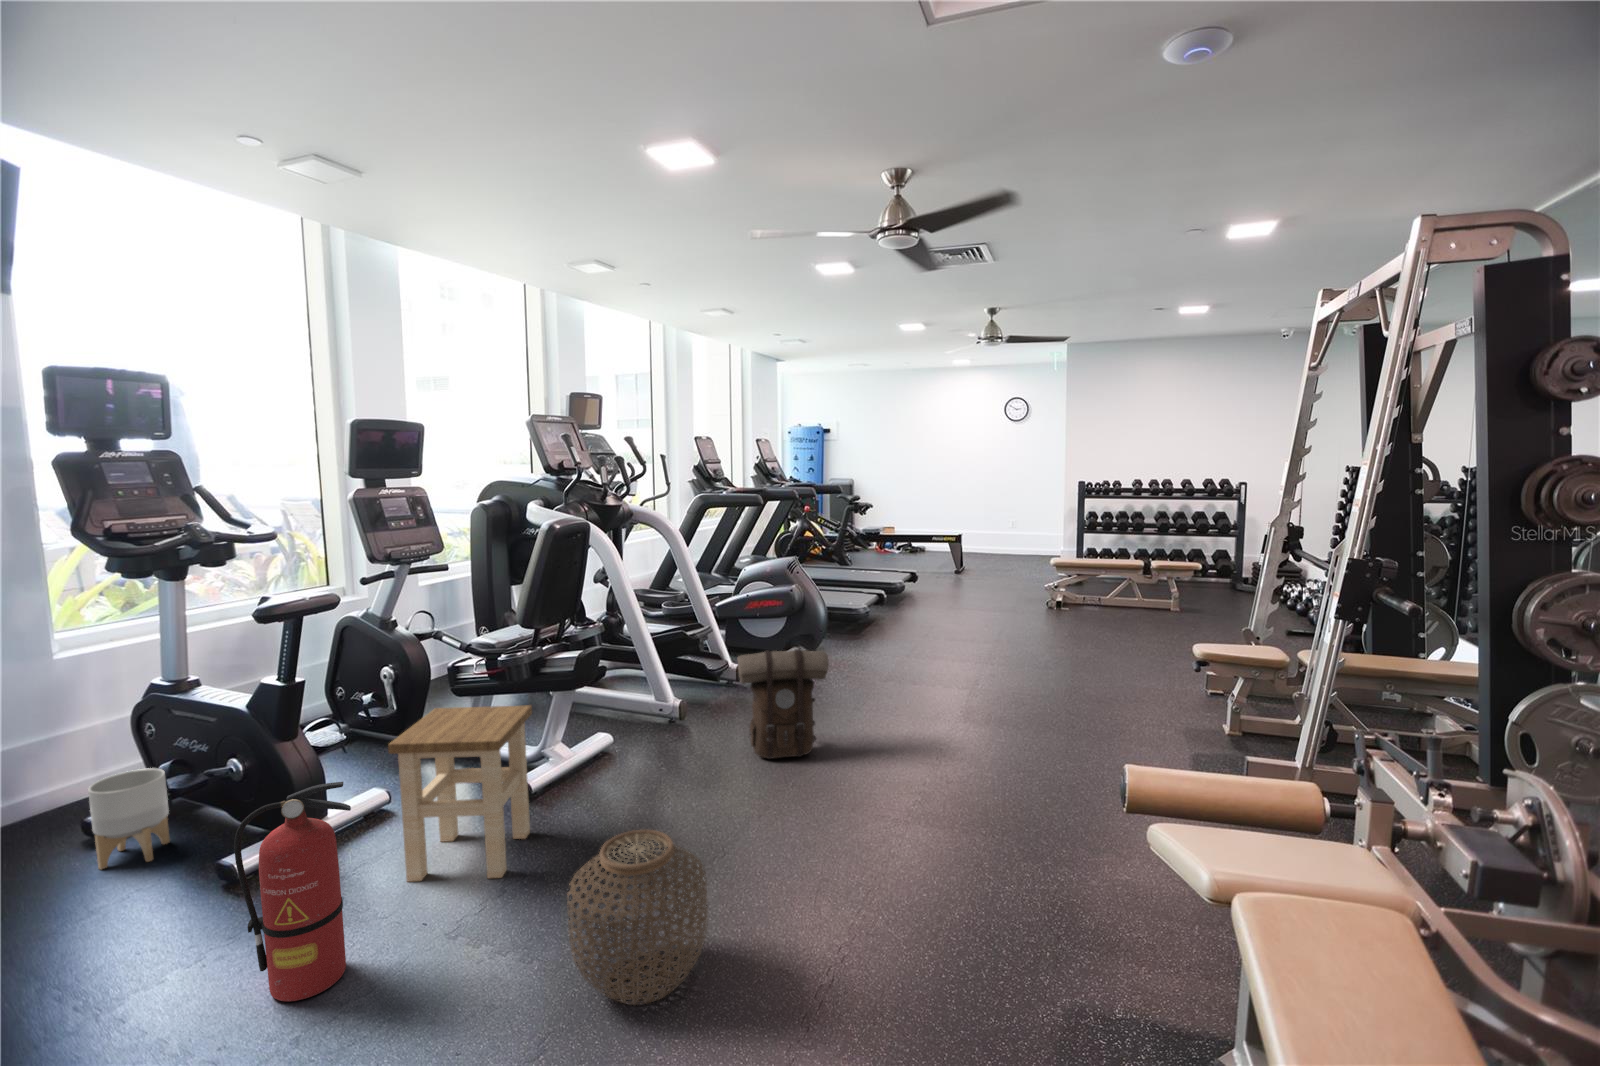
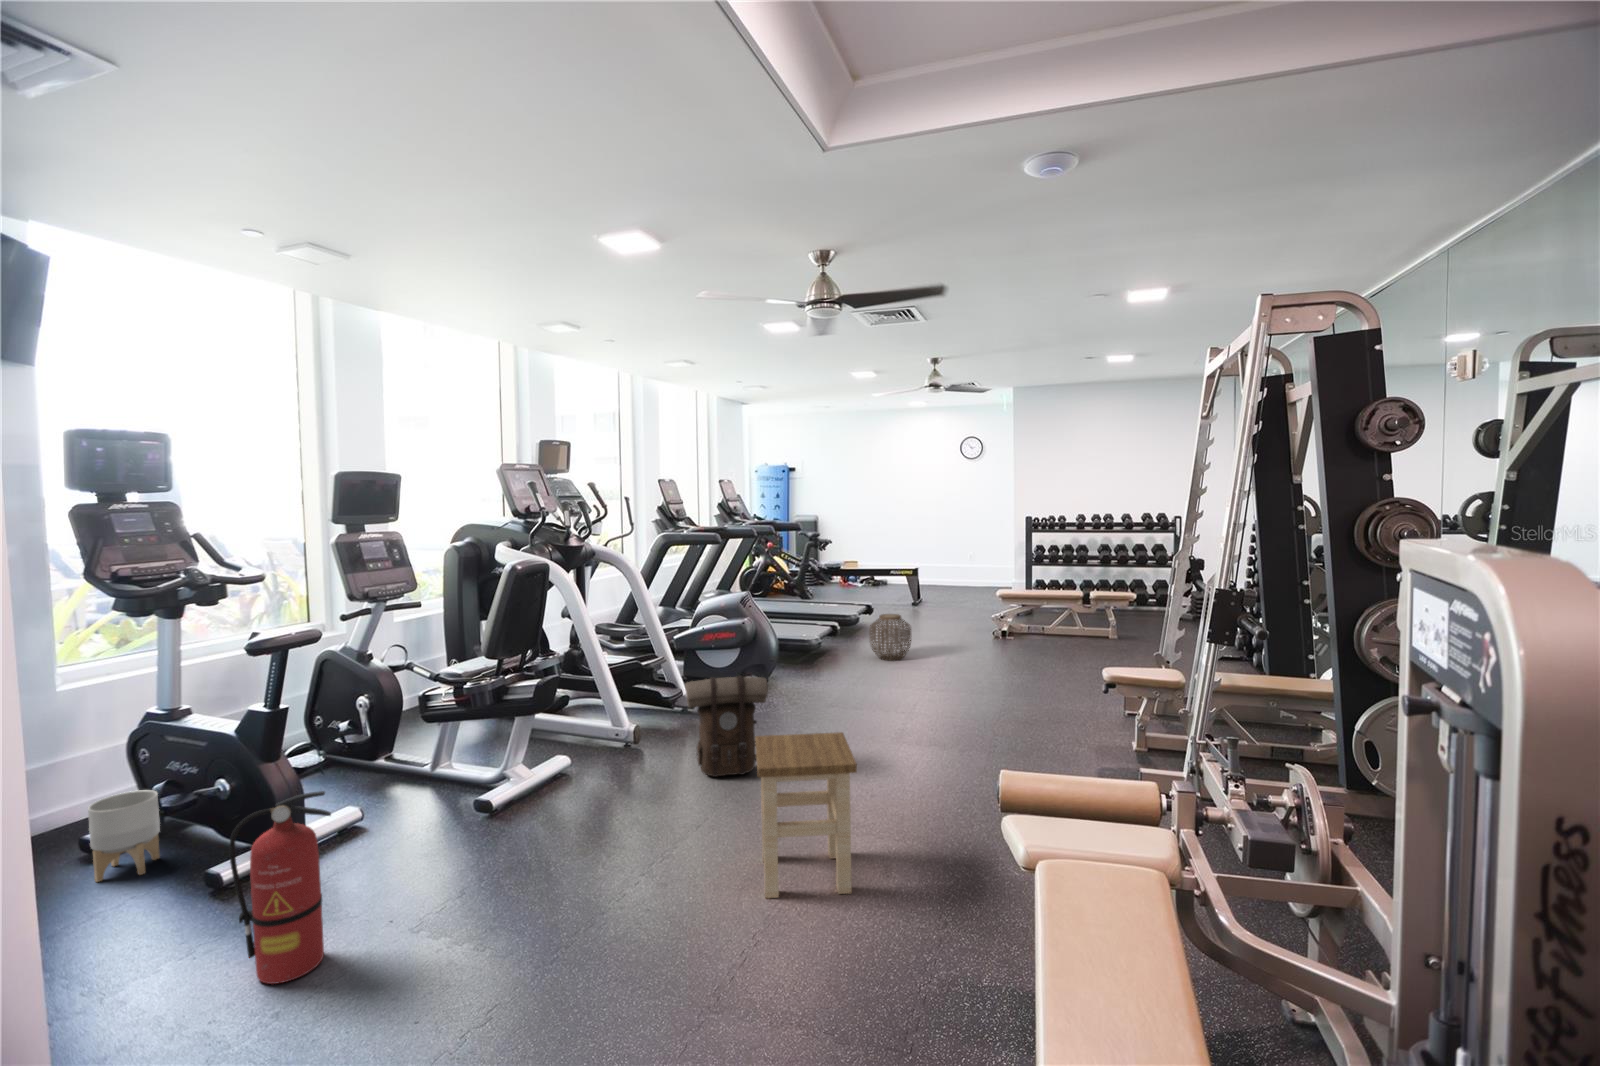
stool: present [388,705,532,882] -> present [755,732,857,898]
woven basket: present [567,830,707,1005] -> present [870,614,911,661]

